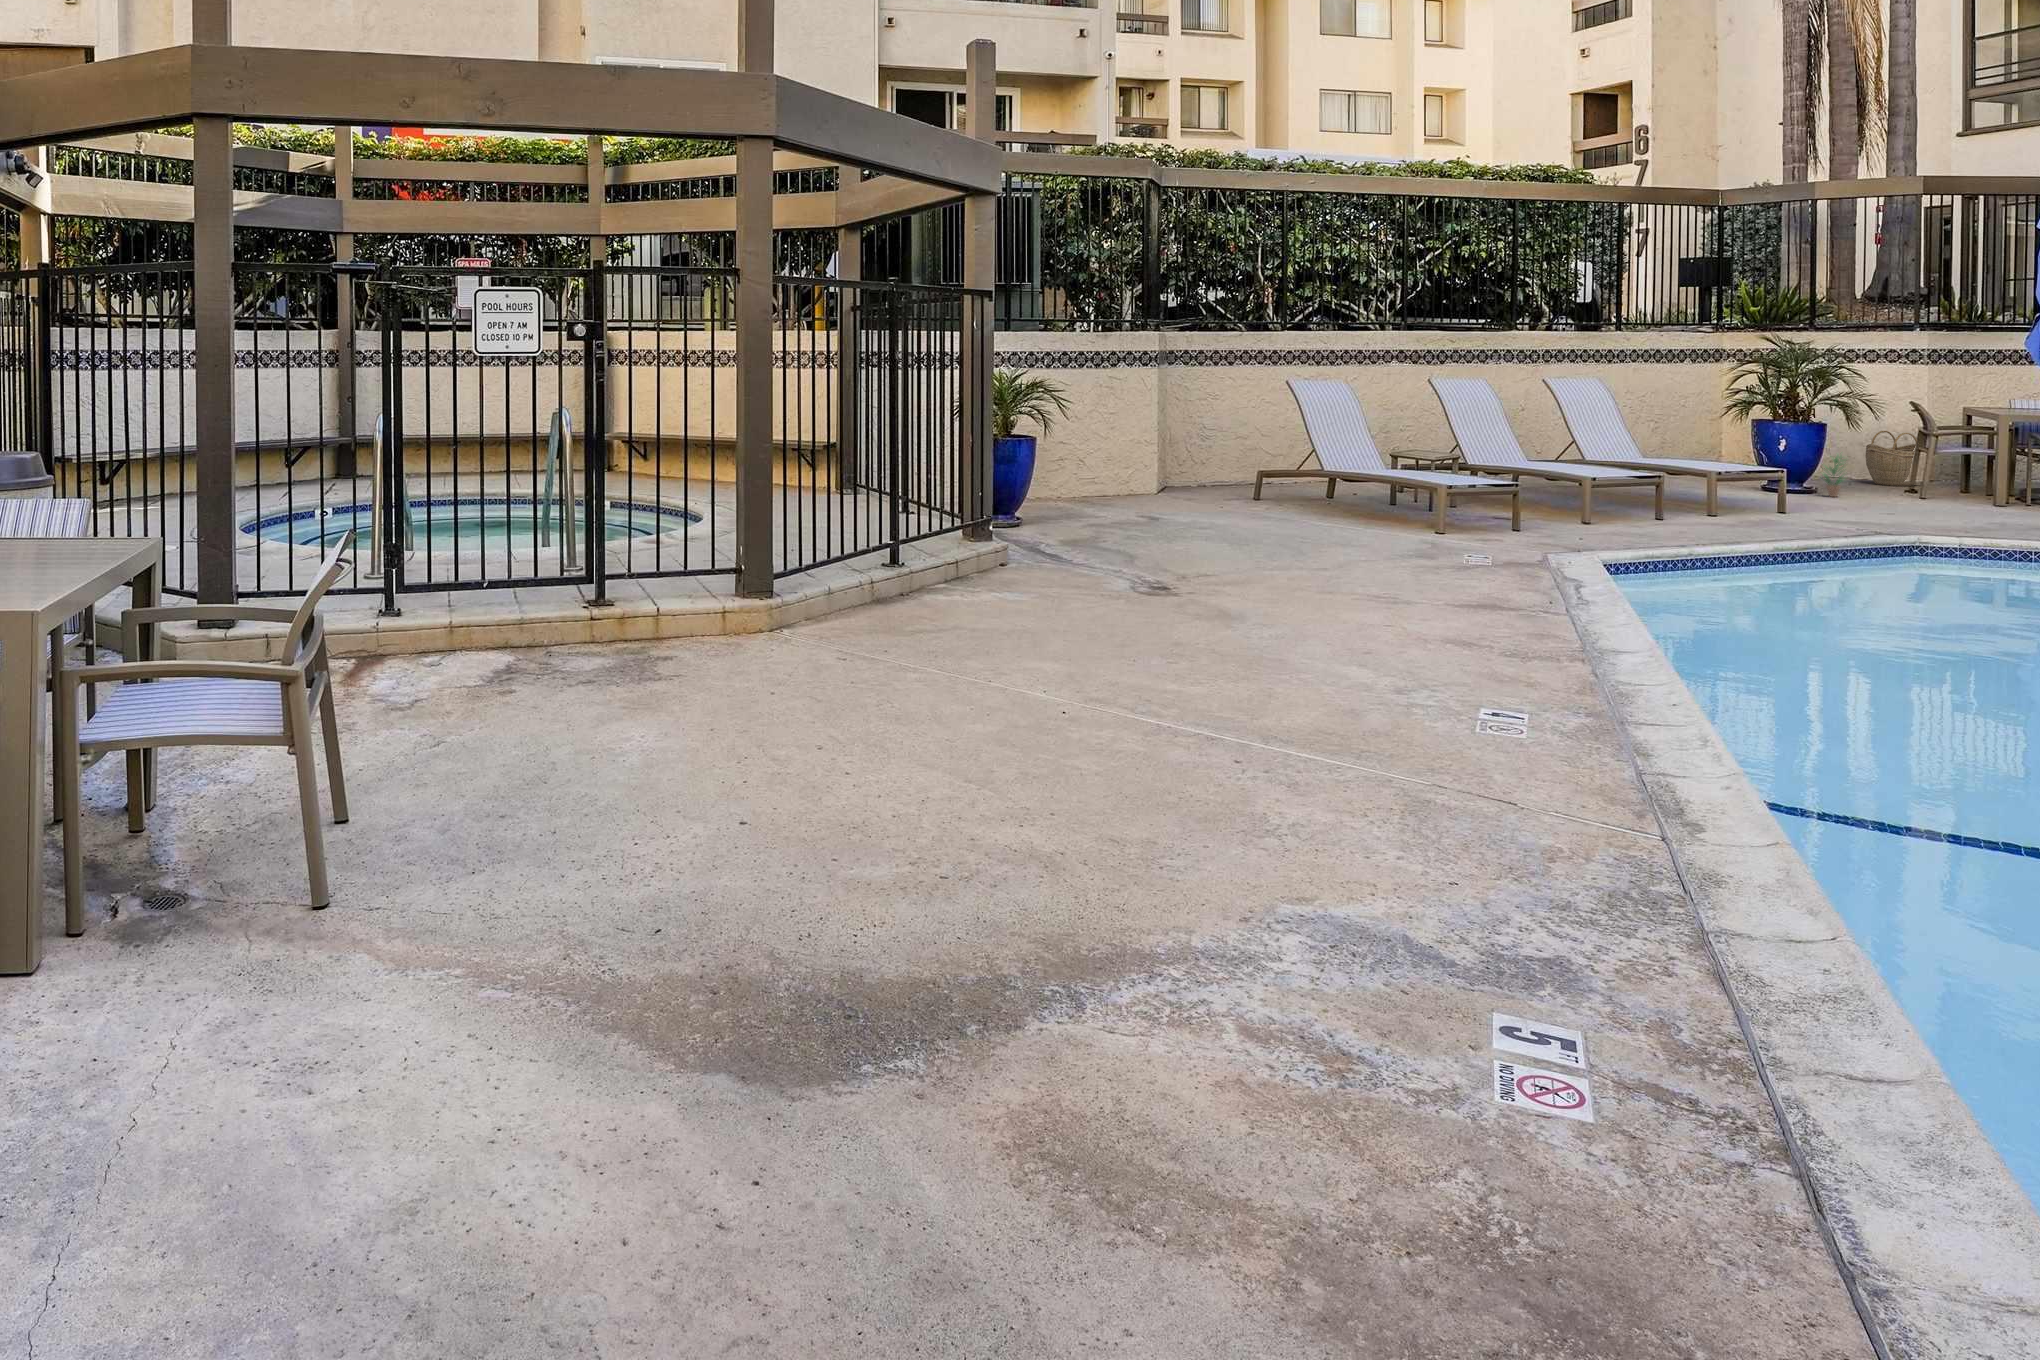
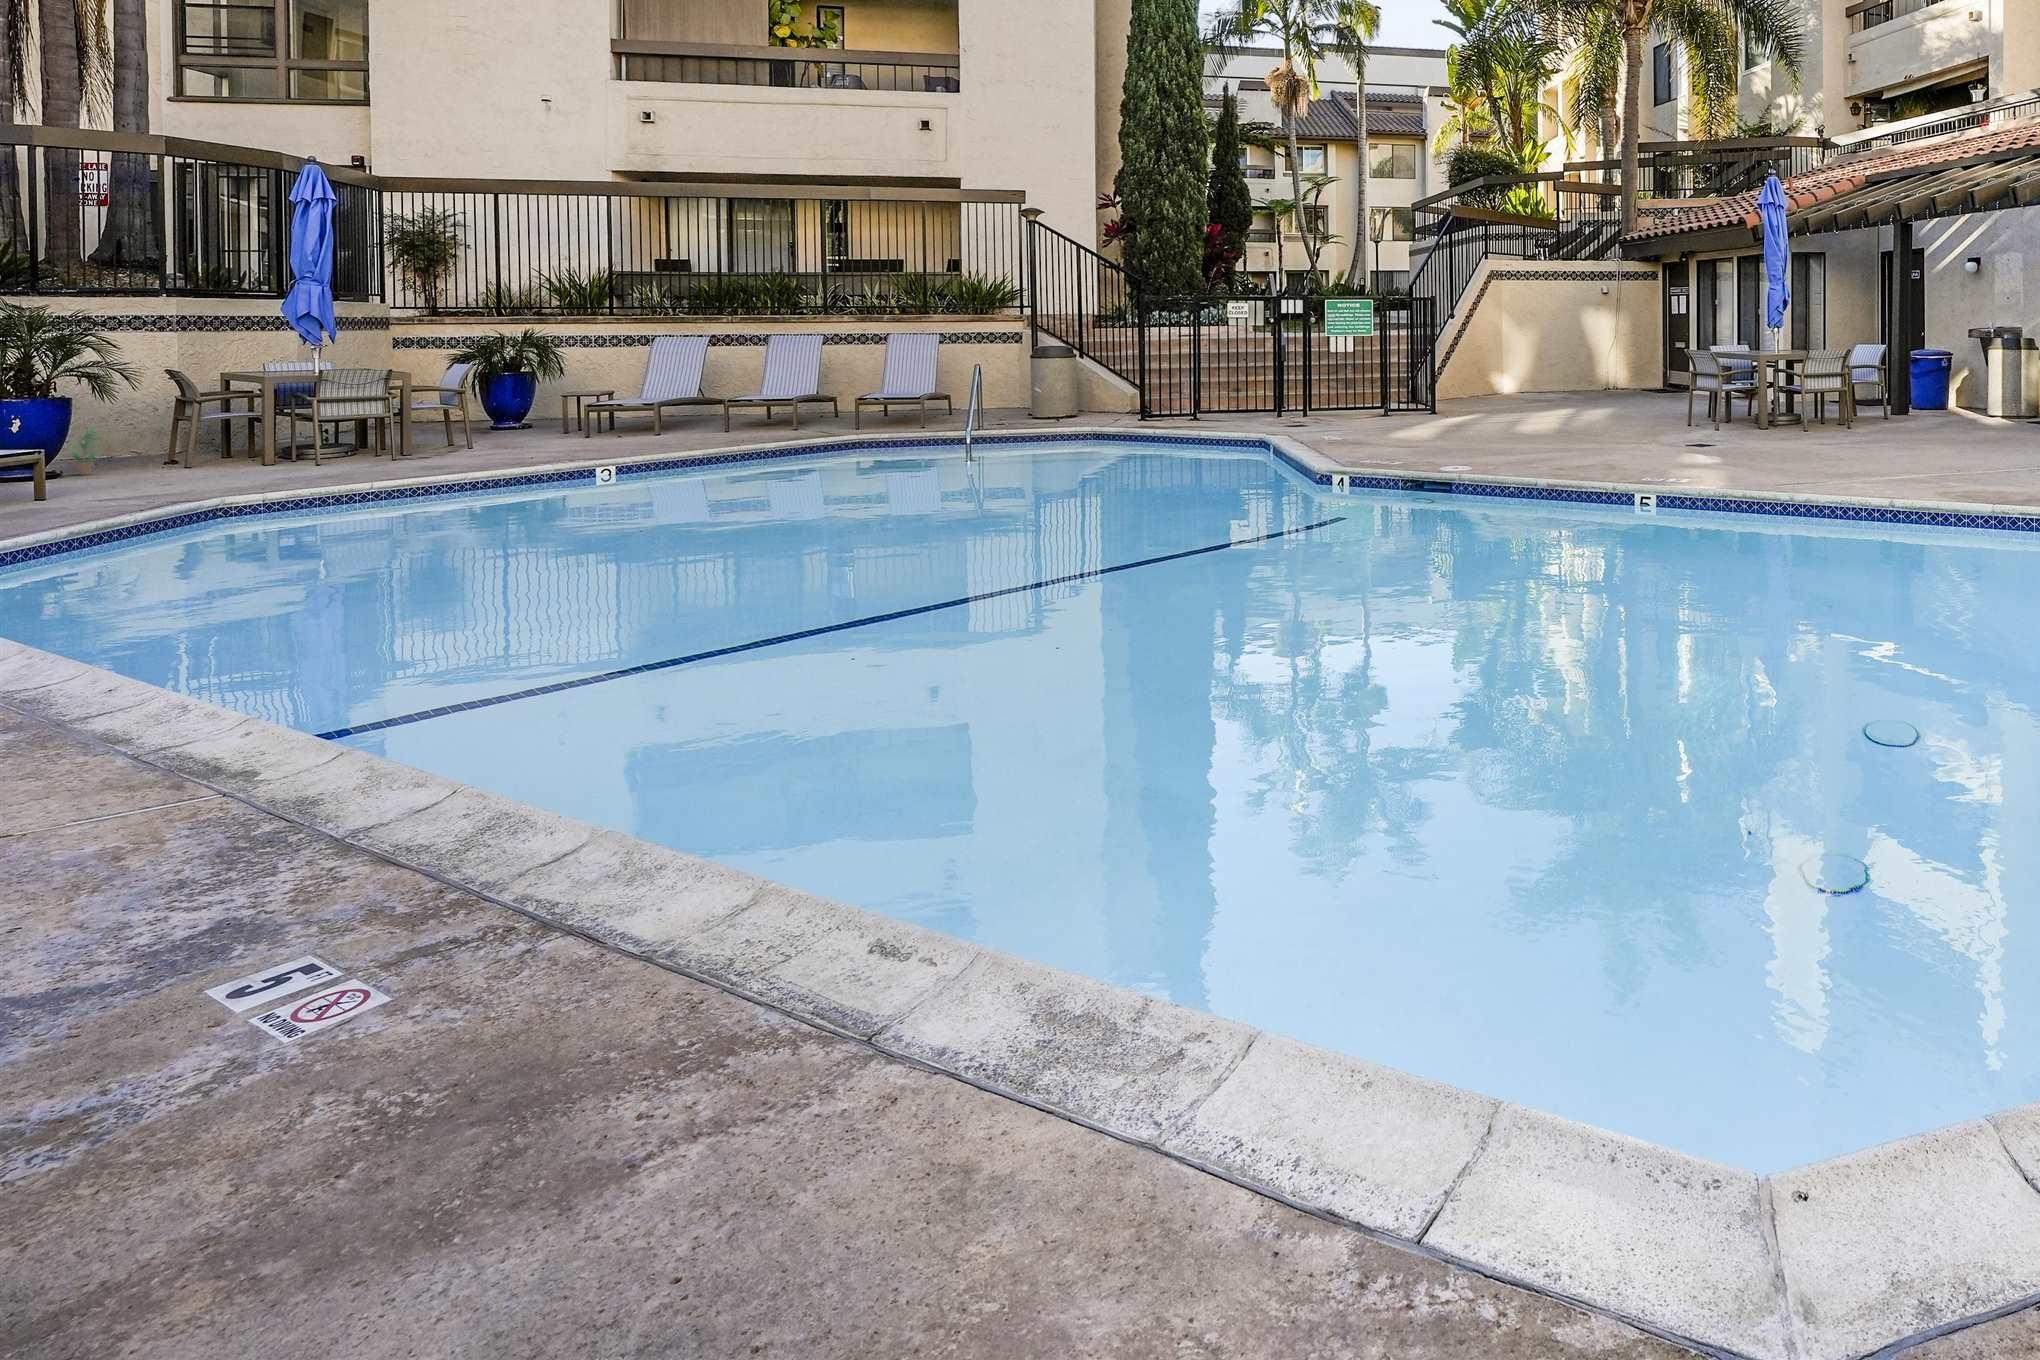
woven basket: present [1866,431,1917,486] -> none [108,401,176,458]

